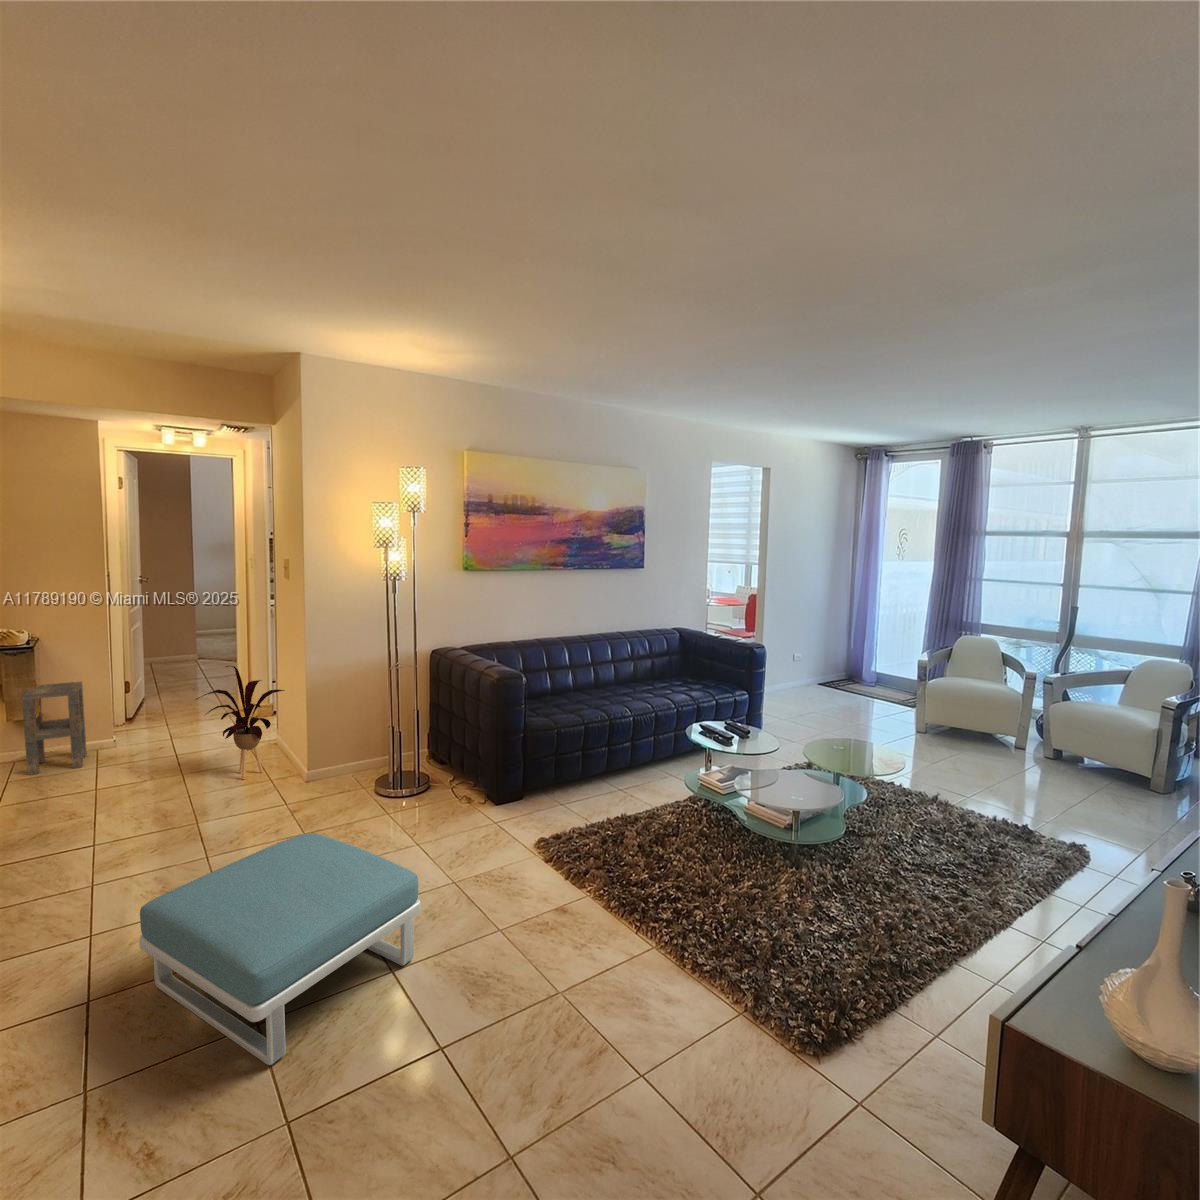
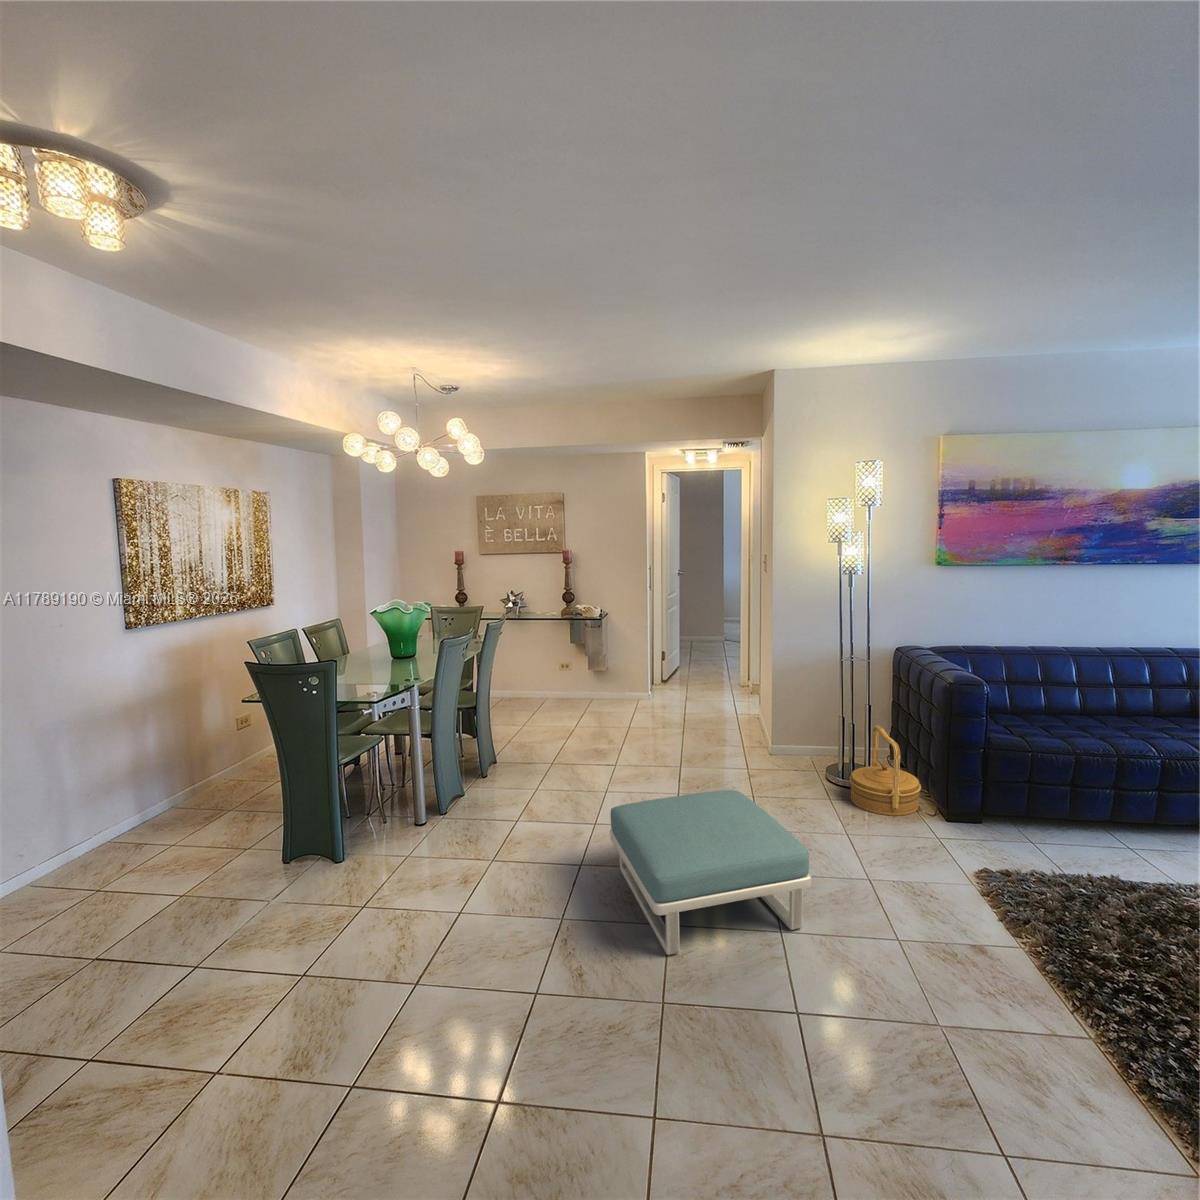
house plant: present [197,666,285,779] -> none [690,645,759,742]
side table: present [22,682,87,775] -> none [596,648,632,711]
woven basket: none [406,728,473,816] -> present [849,725,921,816]

